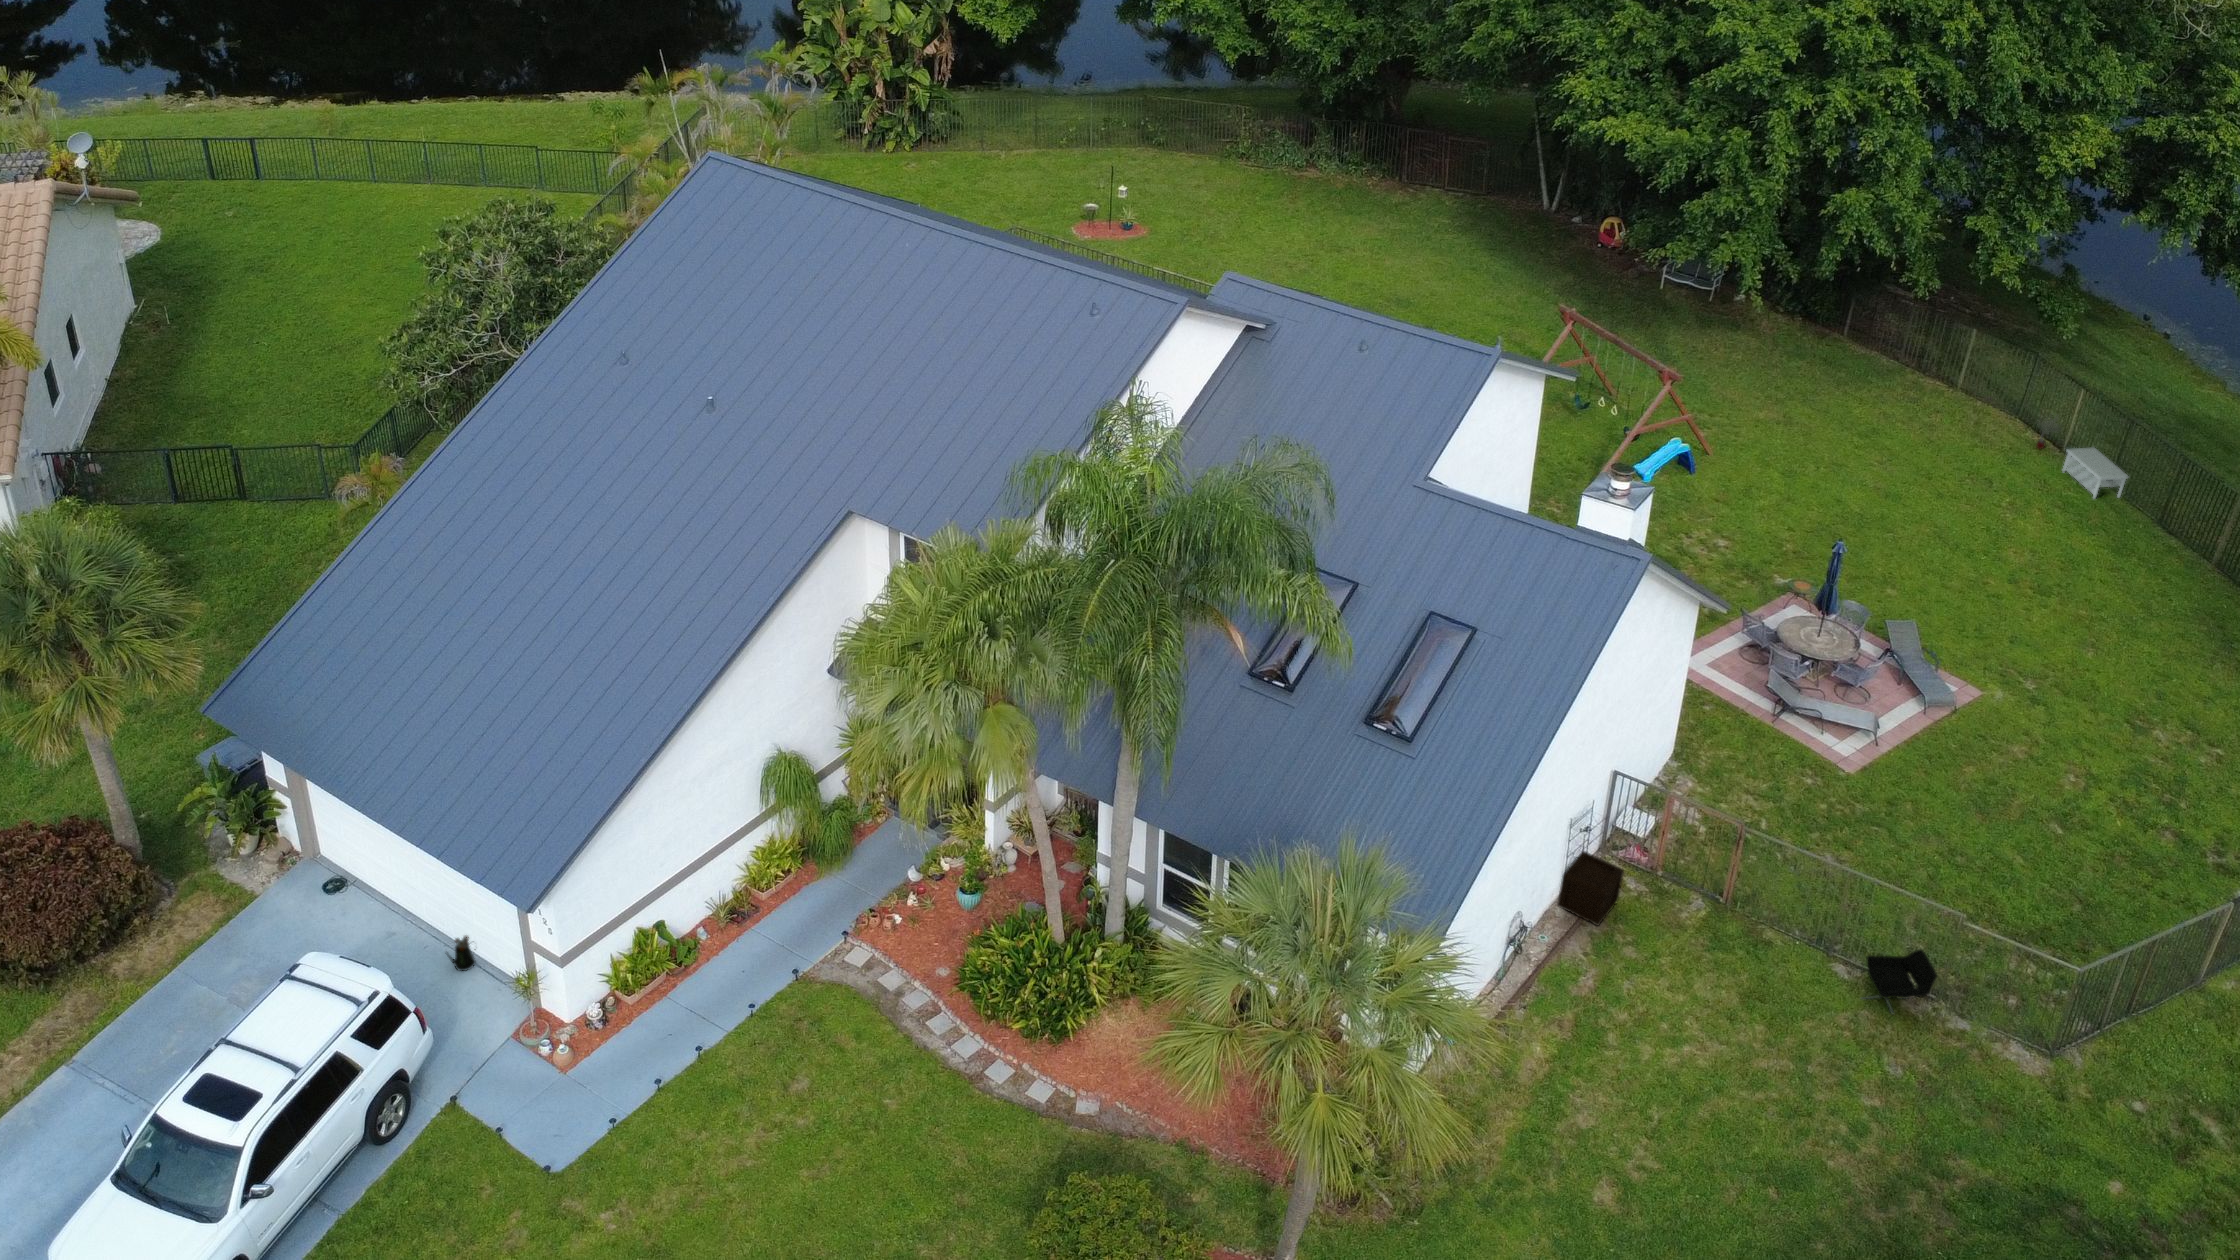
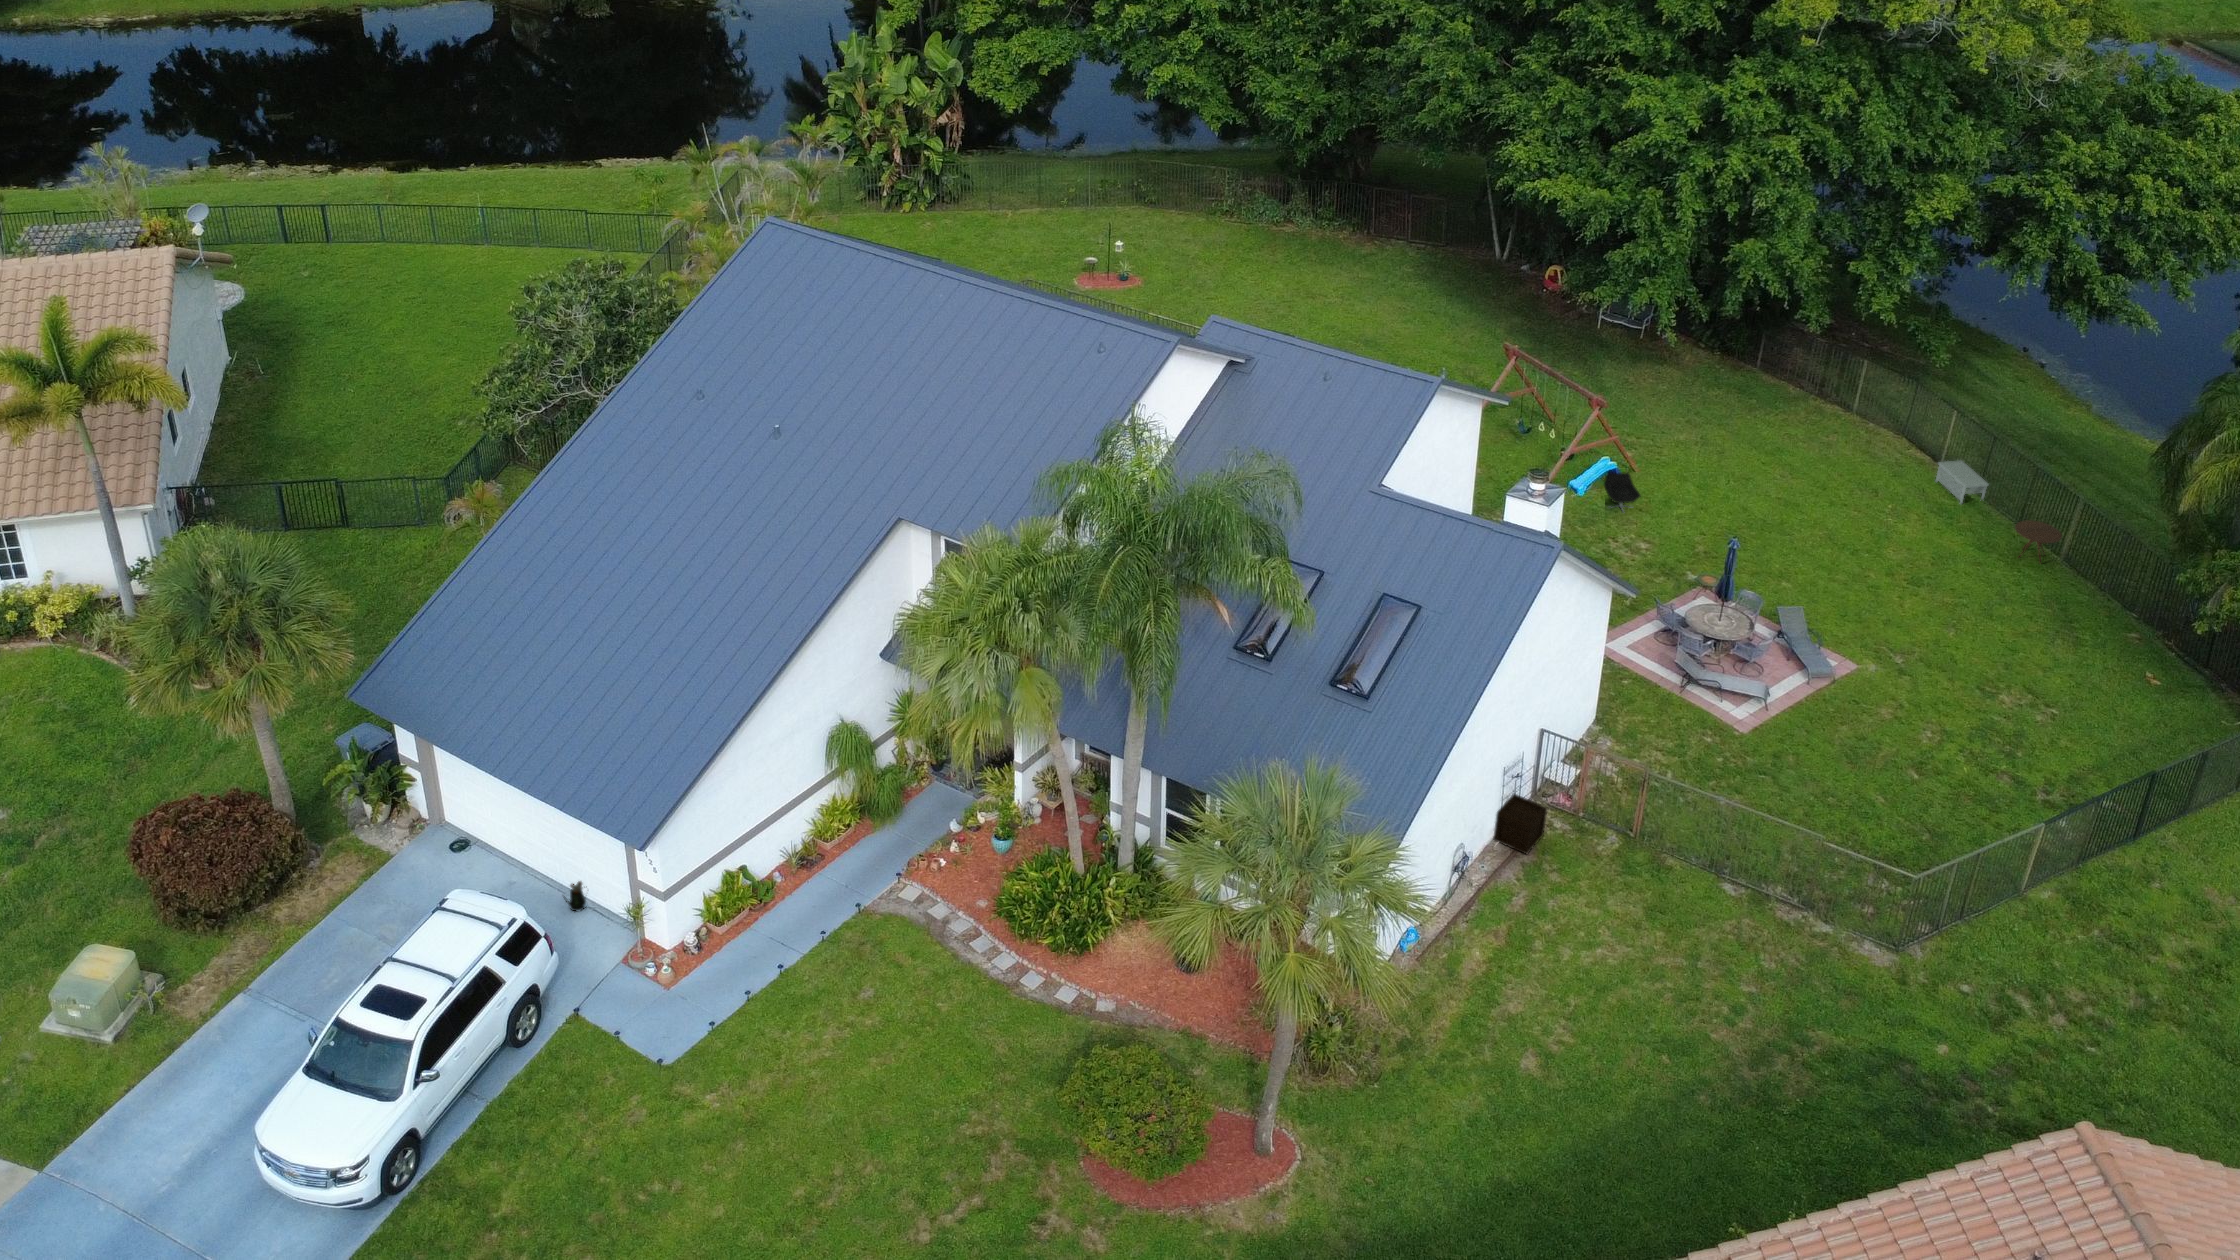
potted tree: present [2037,415,2062,449] -> none [1914,431,1936,463]
round table: none [2165,521,2222,573] -> present [2015,520,2062,558]
lounge chair: present [1862,949,1937,1014] -> present [1604,472,1641,508]

